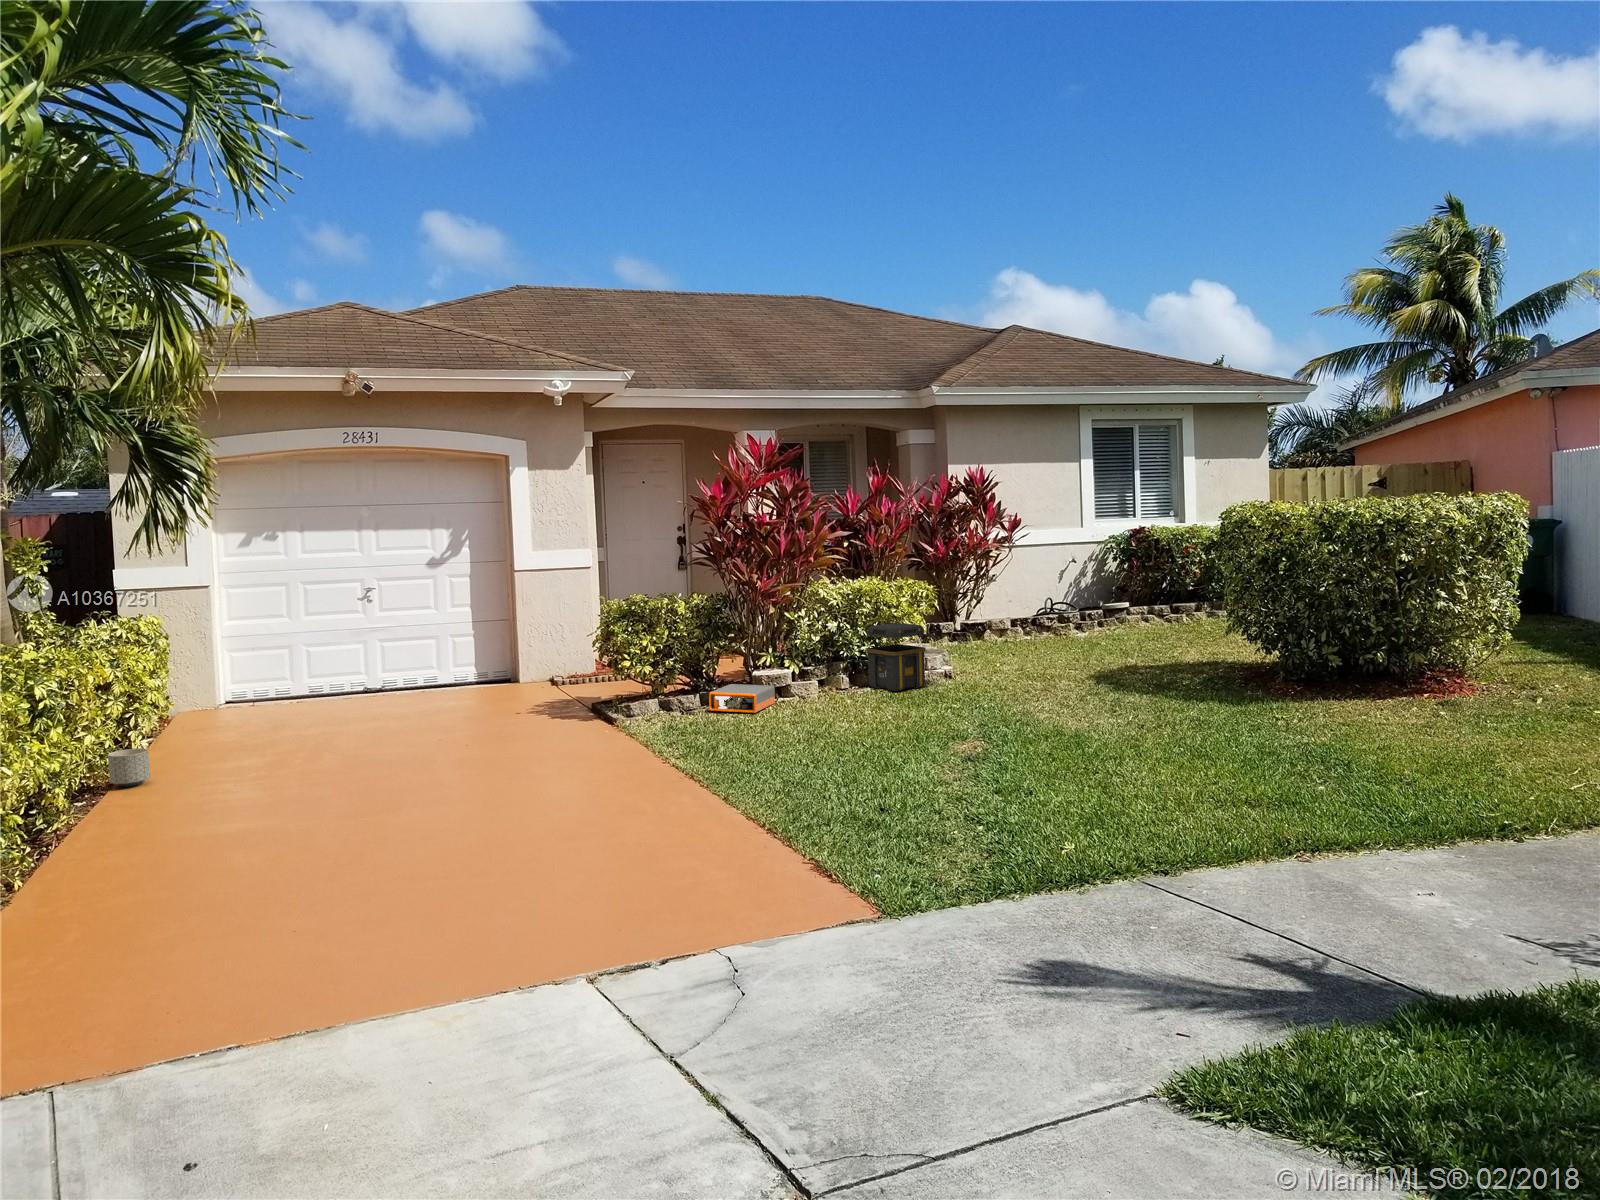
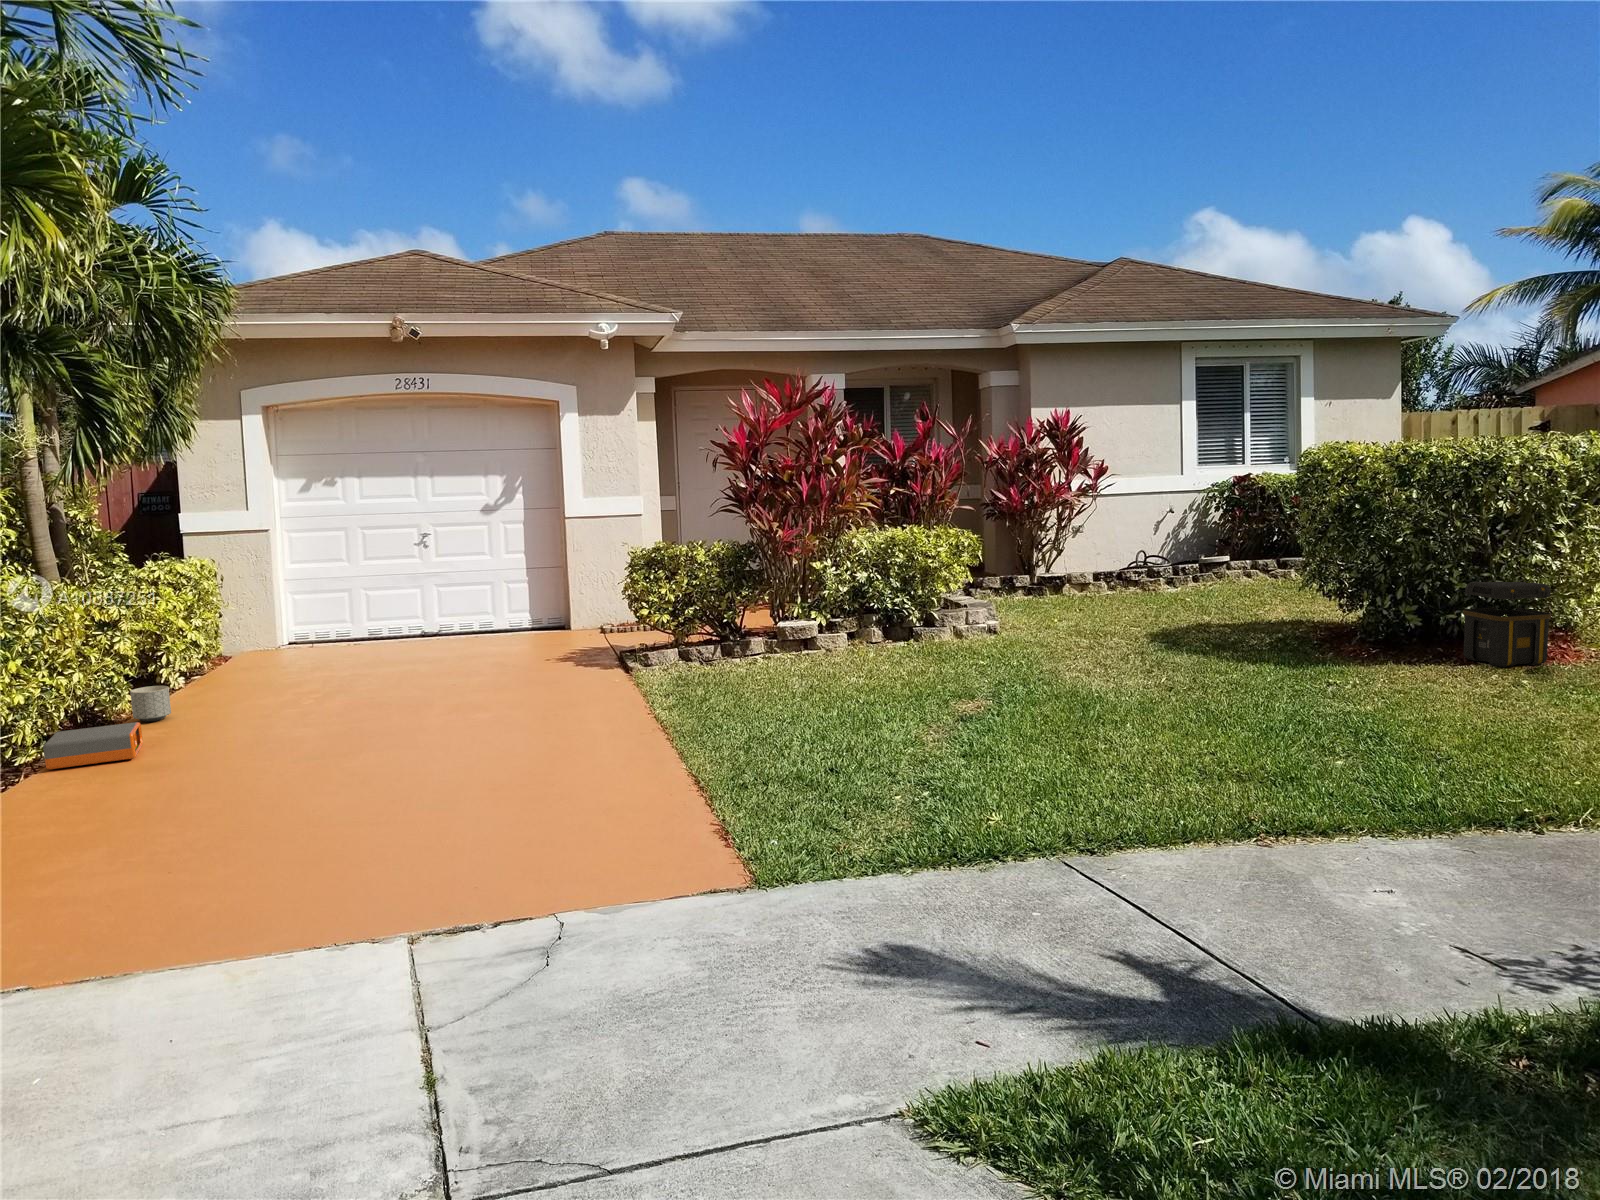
toolbox: present [867,623,926,691] -> present [1463,580,1551,667]
storage box: present [709,684,775,713] -> present [43,722,143,769]

